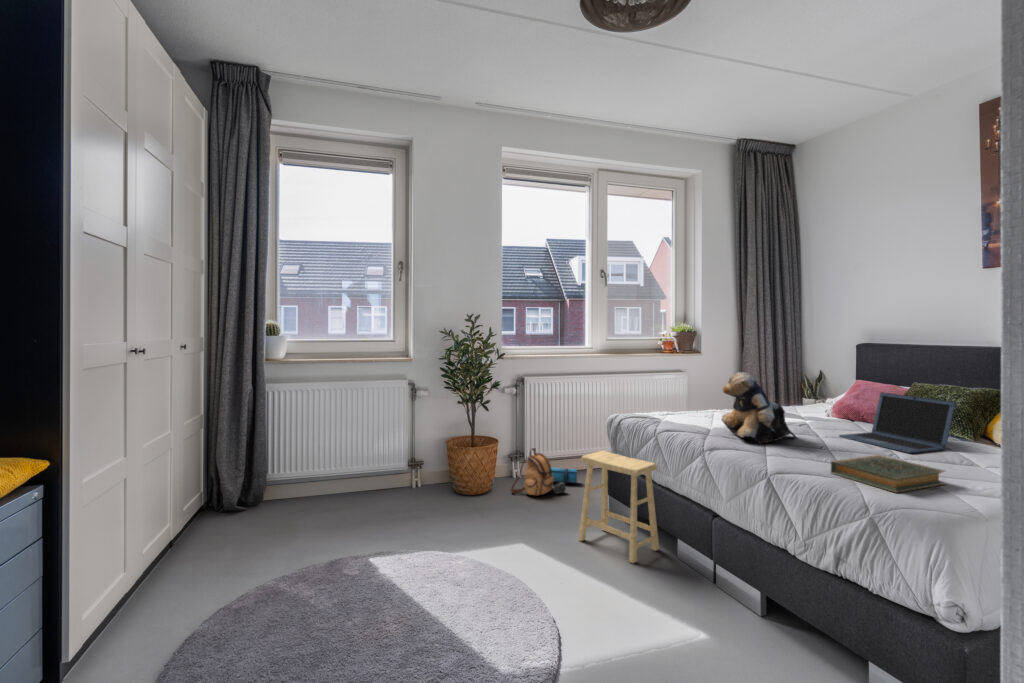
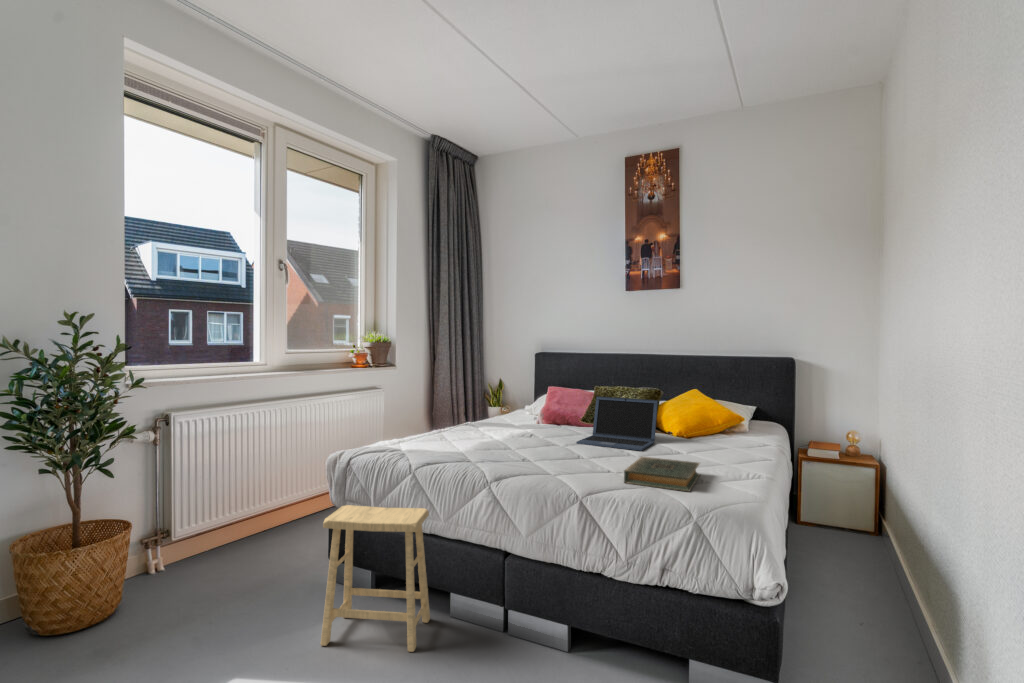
teddy bear: present [722,372,796,443] -> none [481,384,554,462]
backpack: present [510,448,577,495] -> none [161,521,267,602]

